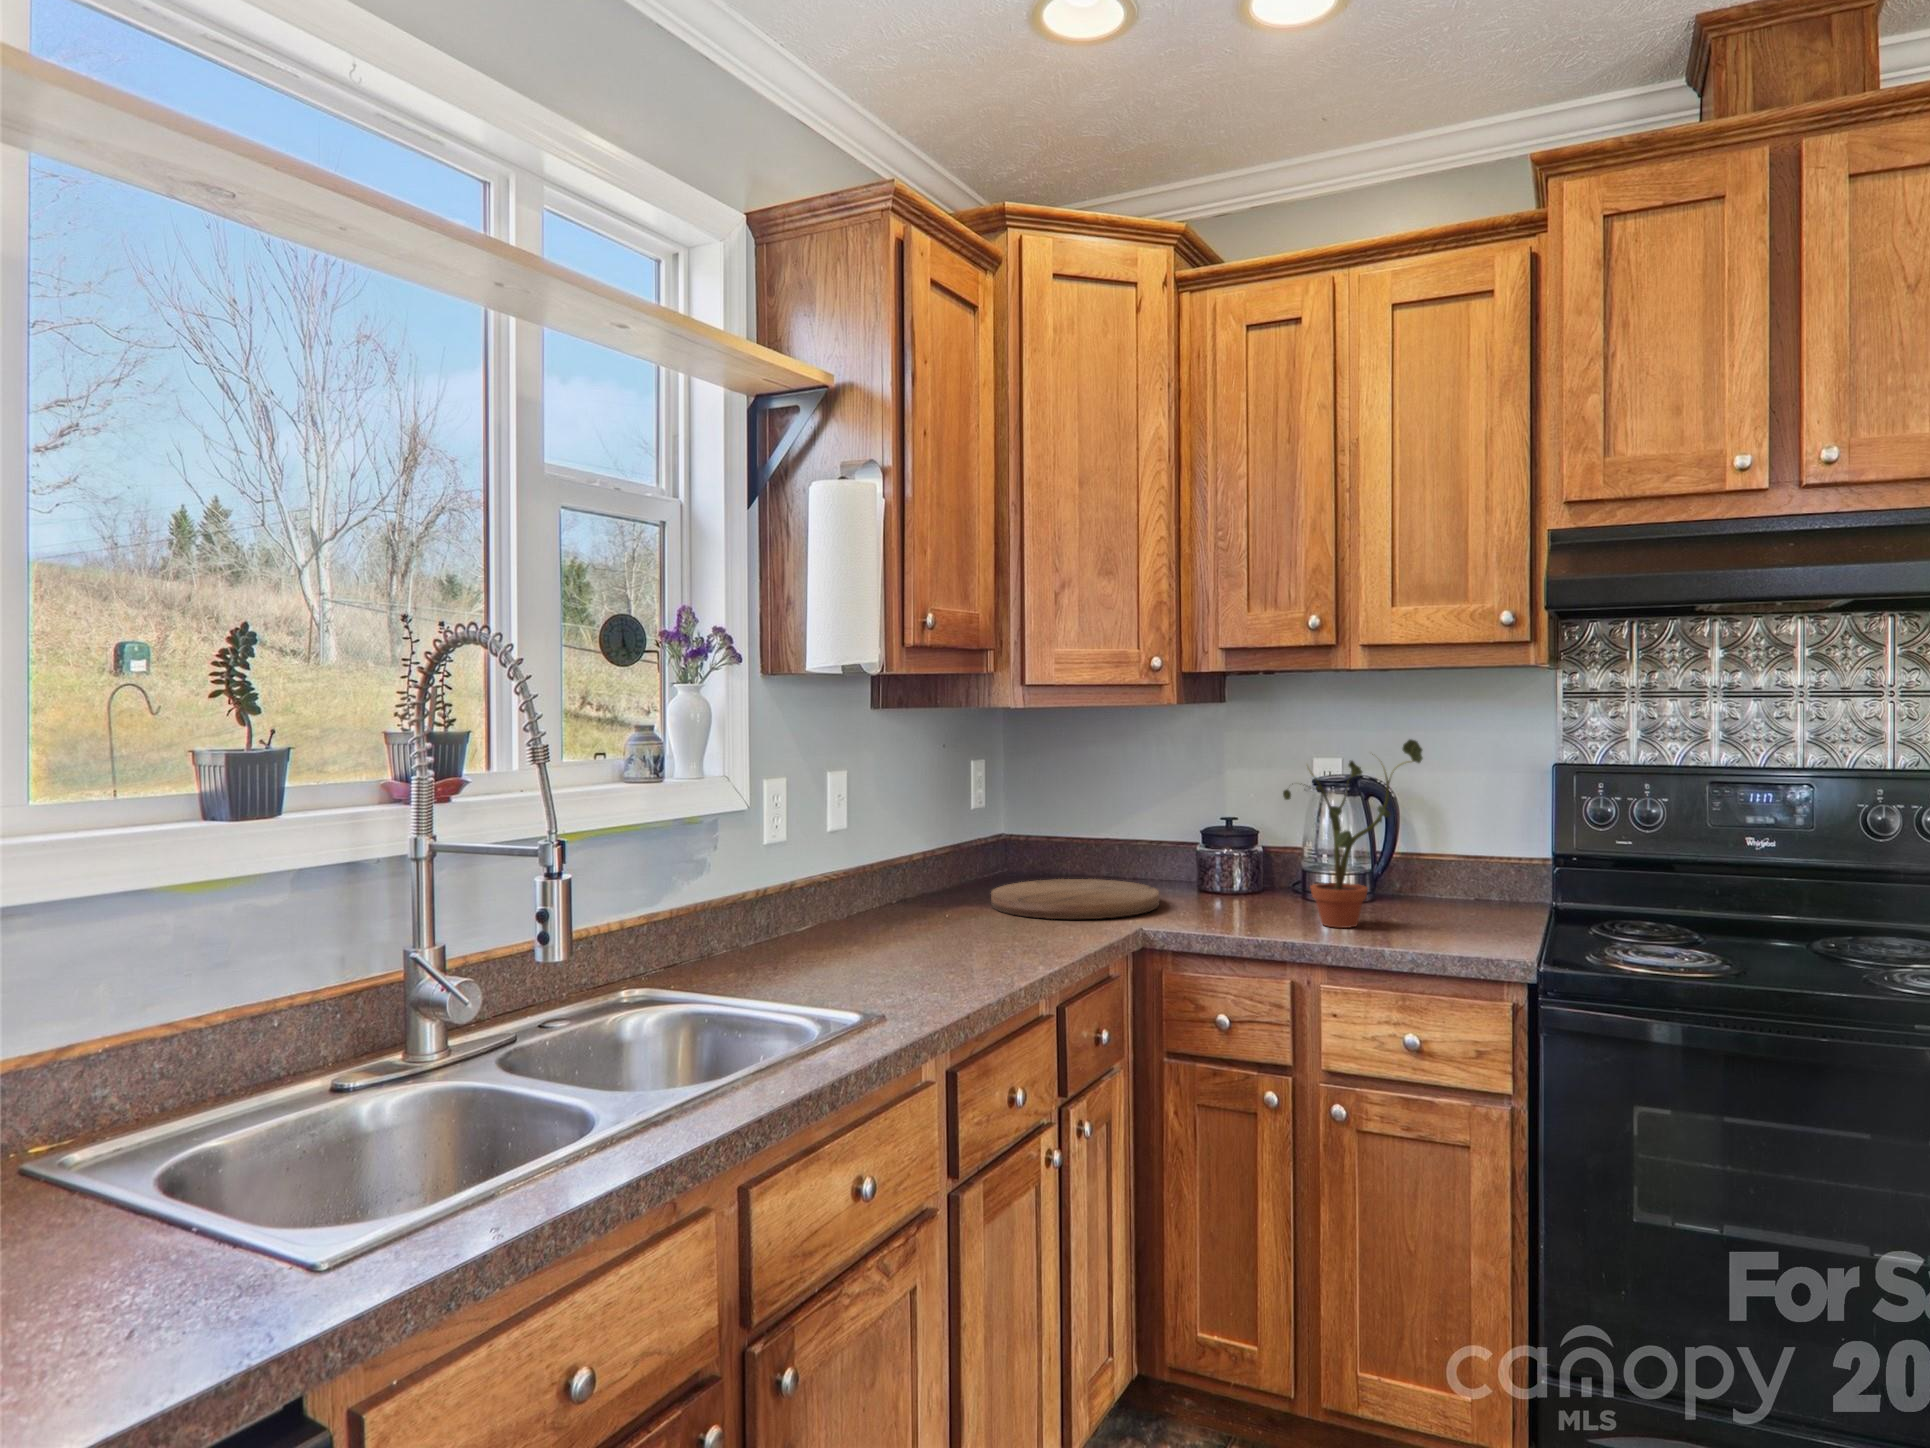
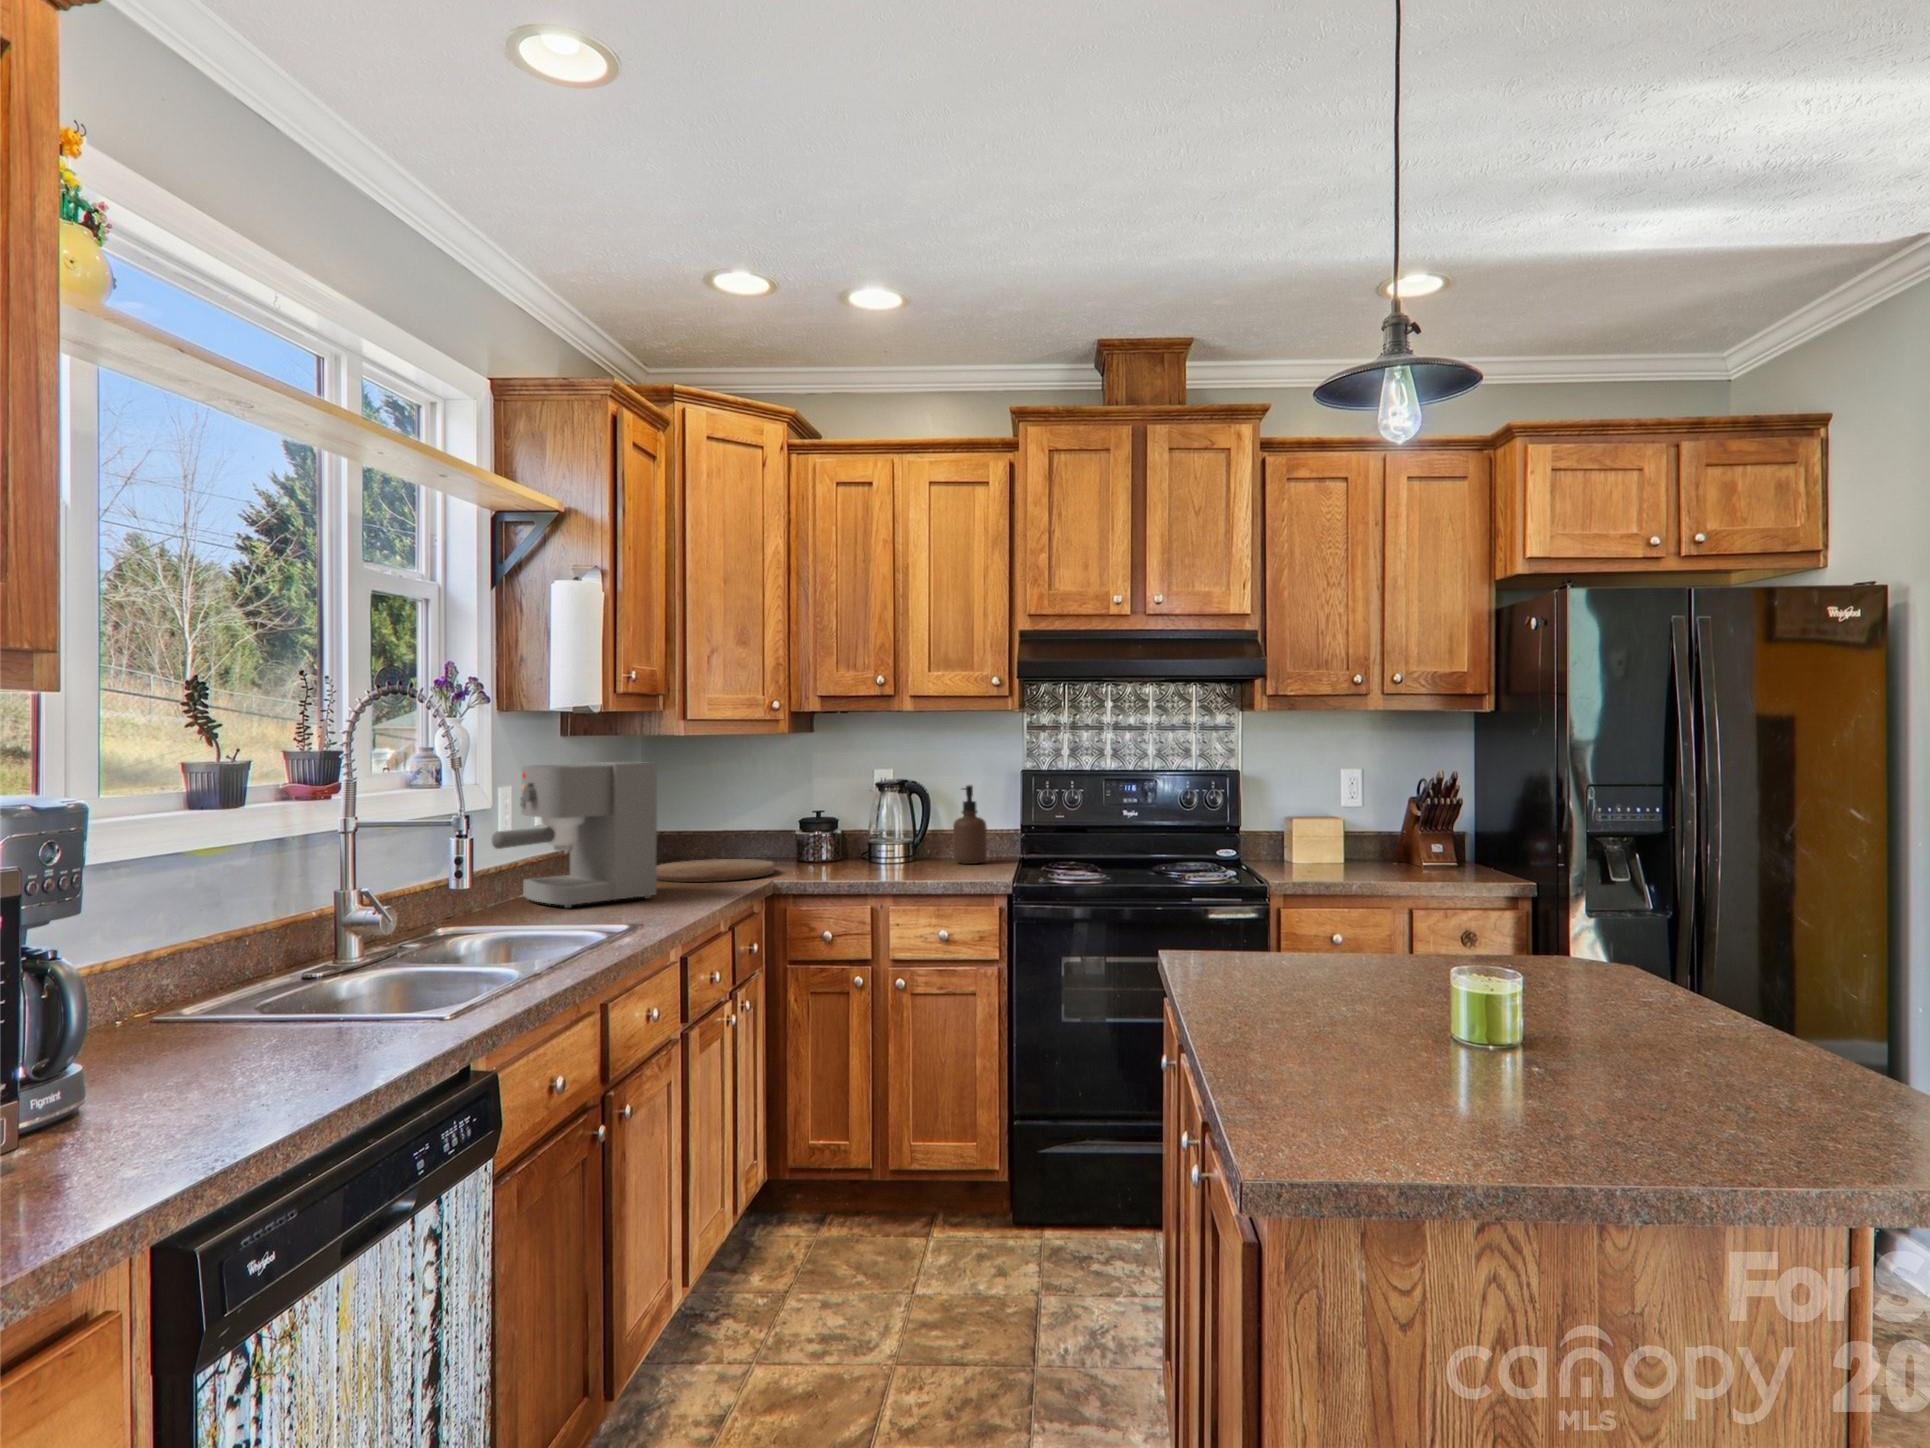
potted plant: present [1283,739,1423,928] -> none [861,756,946,875]
coffee maker: none [732,745,961,959] -> present [492,762,657,908]
soap dispenser: none [1438,786,1495,910] -> present [953,785,987,864]

